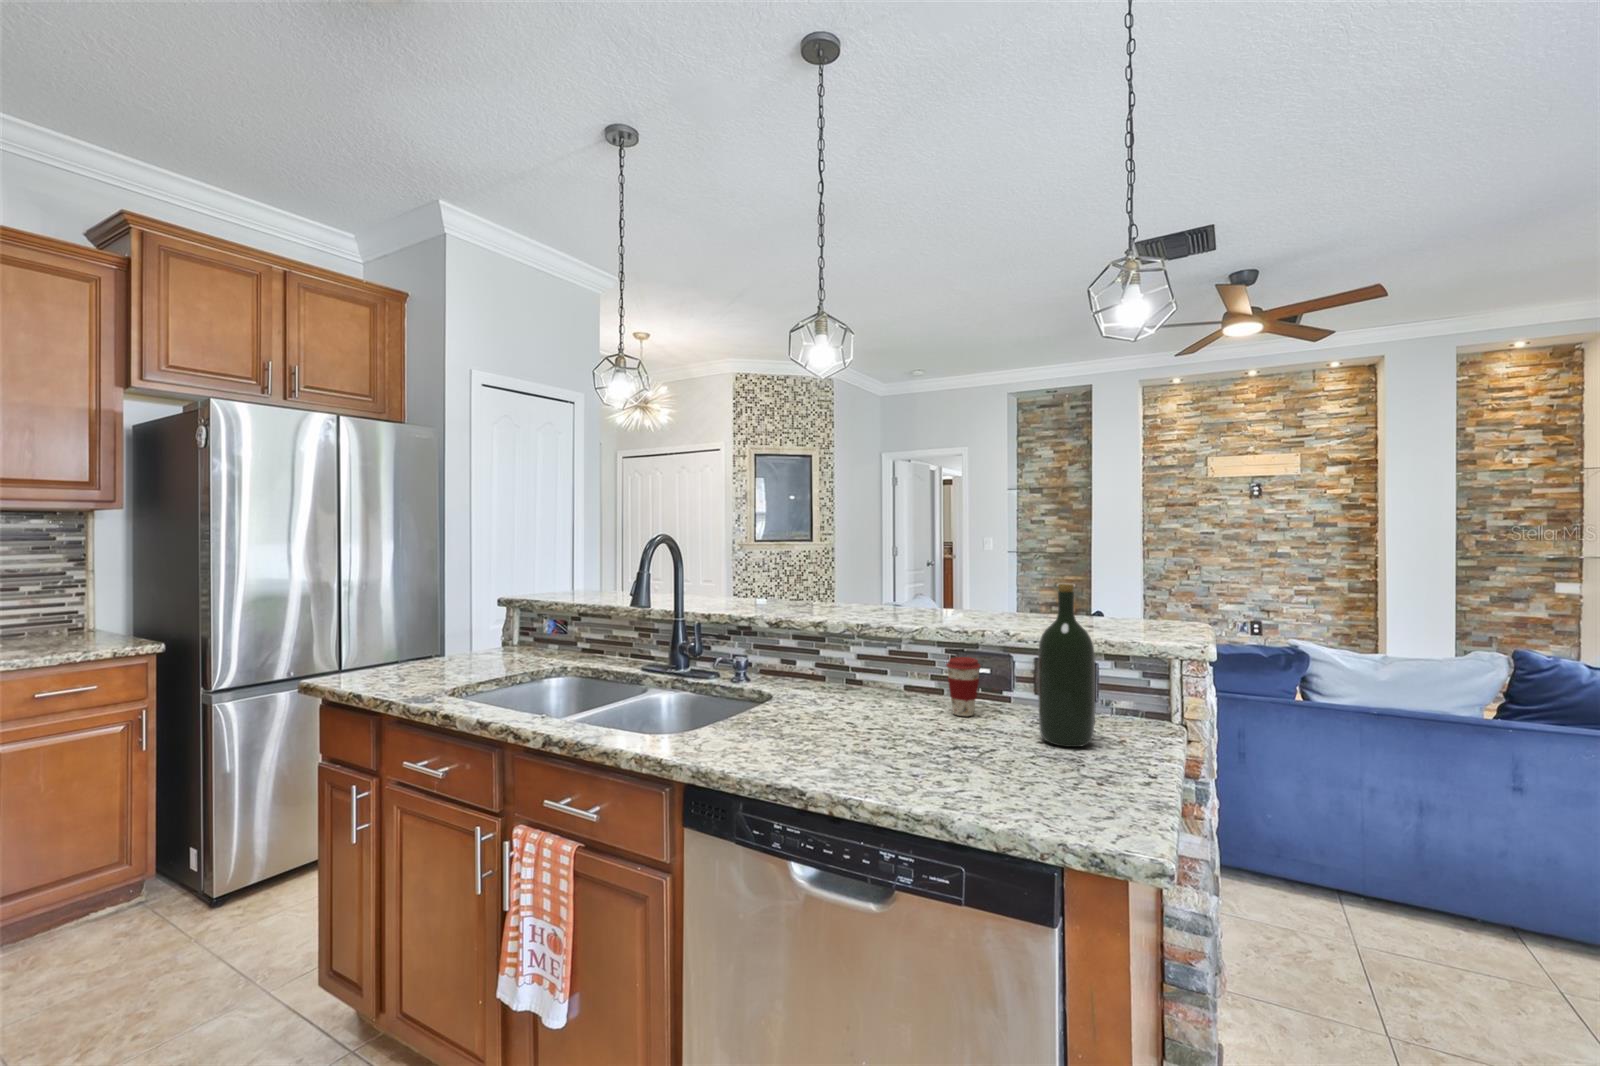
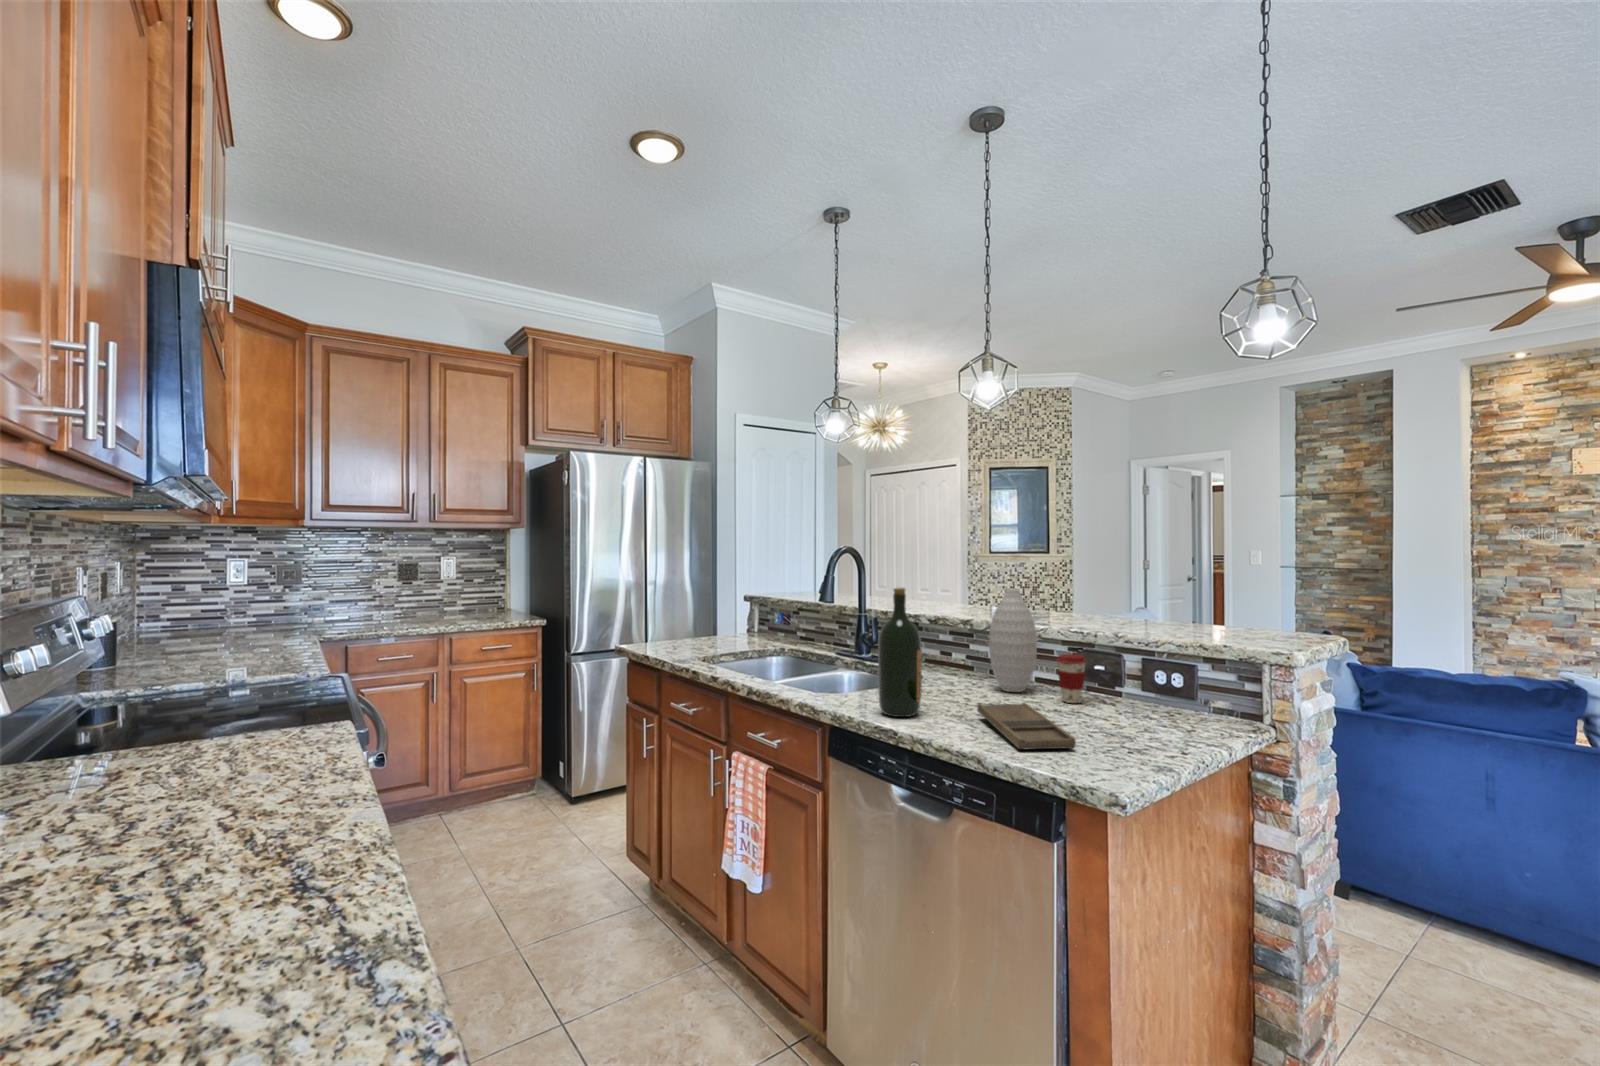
vase: none [861,581,916,707] -> present [989,589,1037,692]
wine bottle: present [1038,584,1096,747] -> present [878,588,922,717]
tray: none [887,725,1042,797] -> present [977,703,1076,749]

